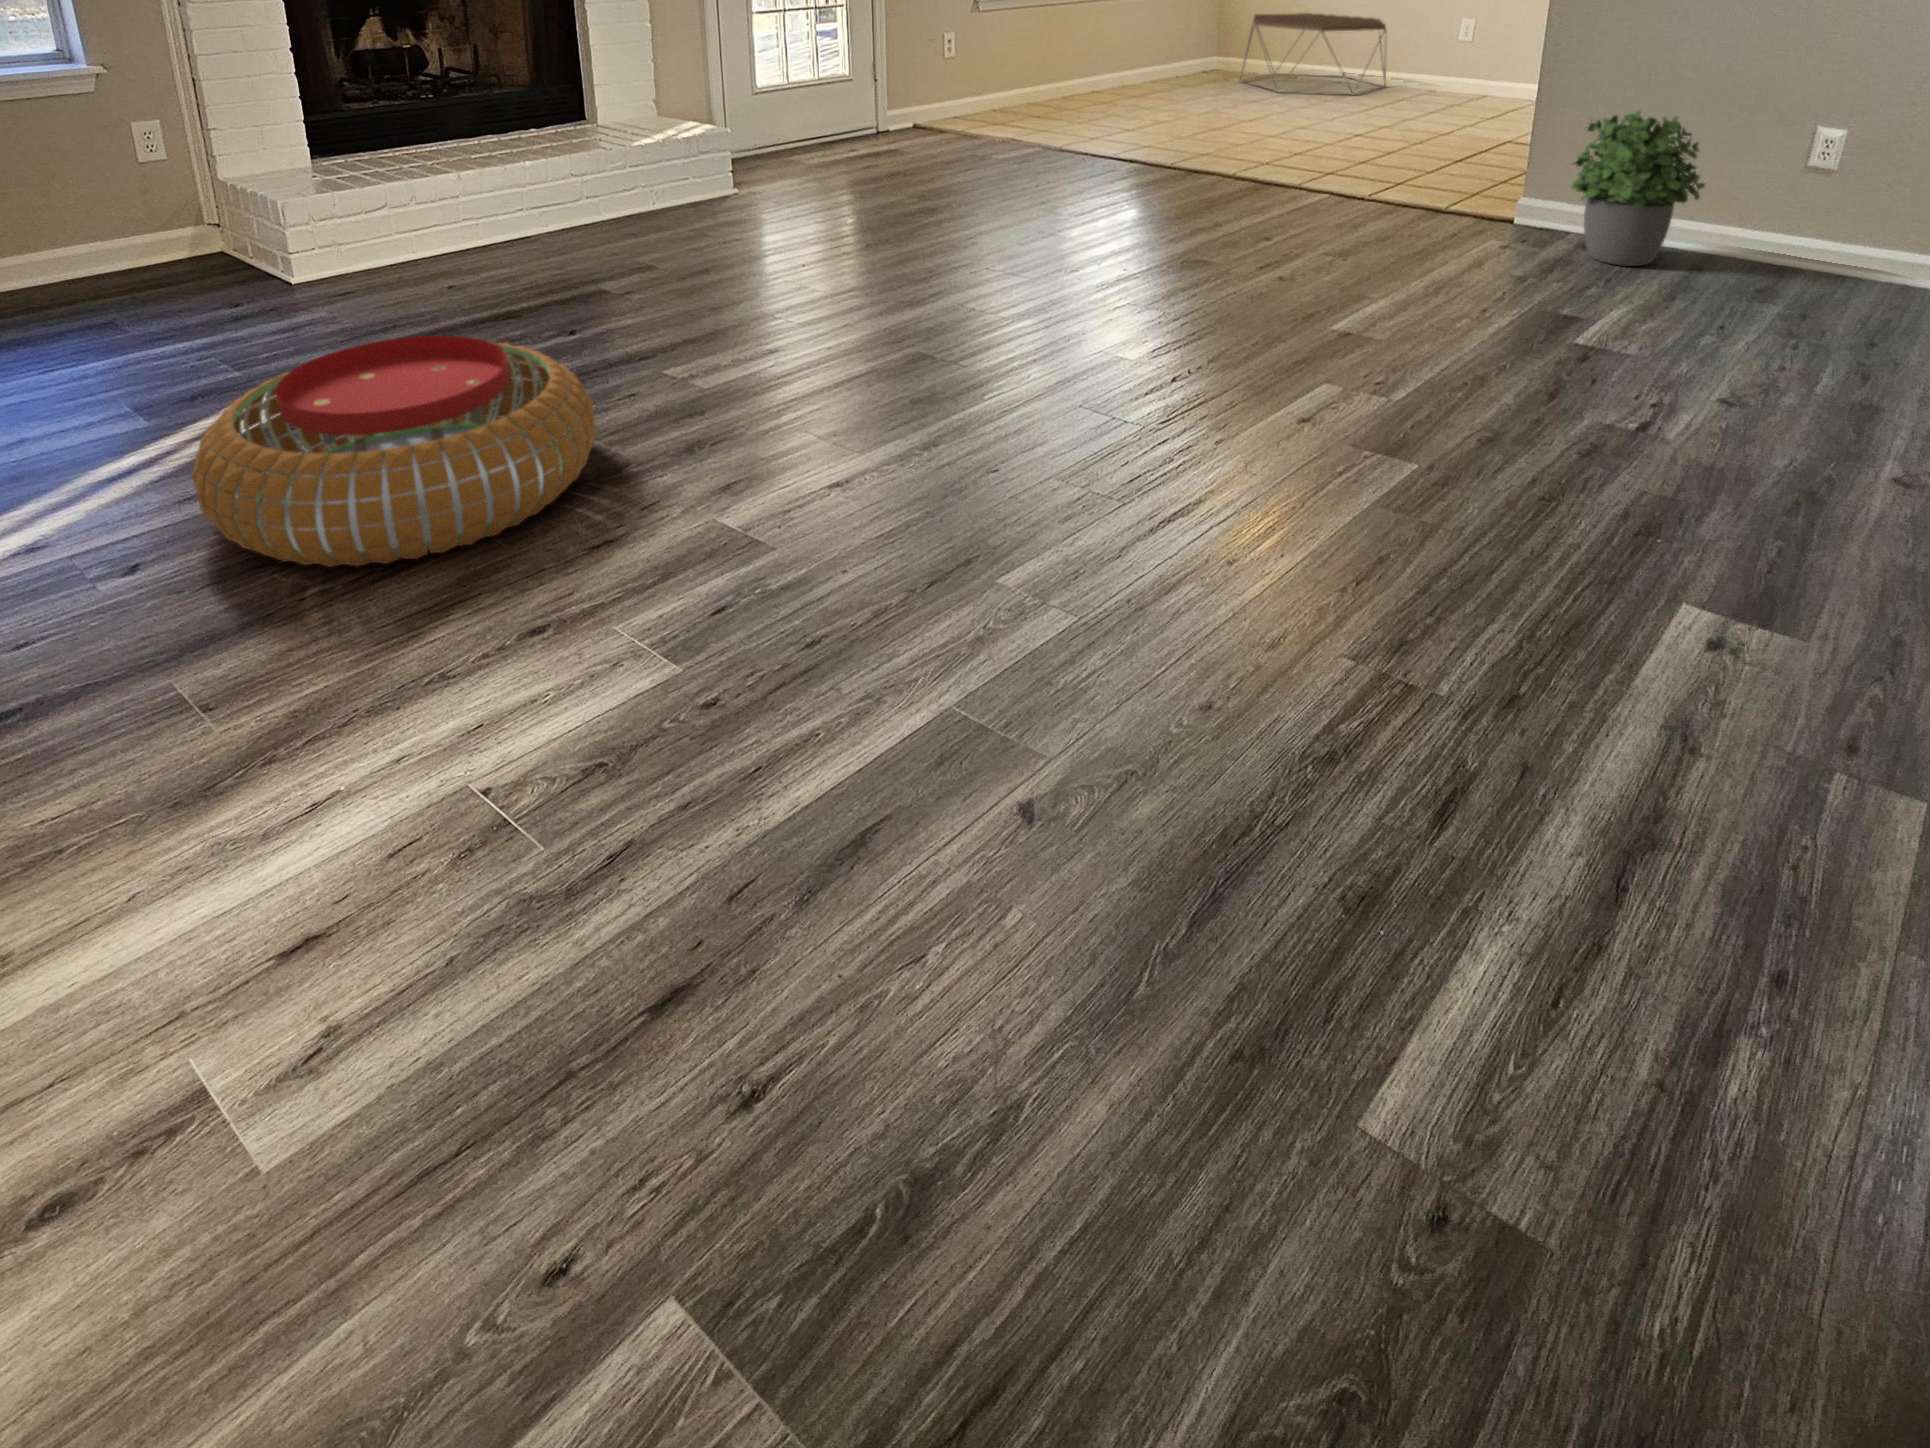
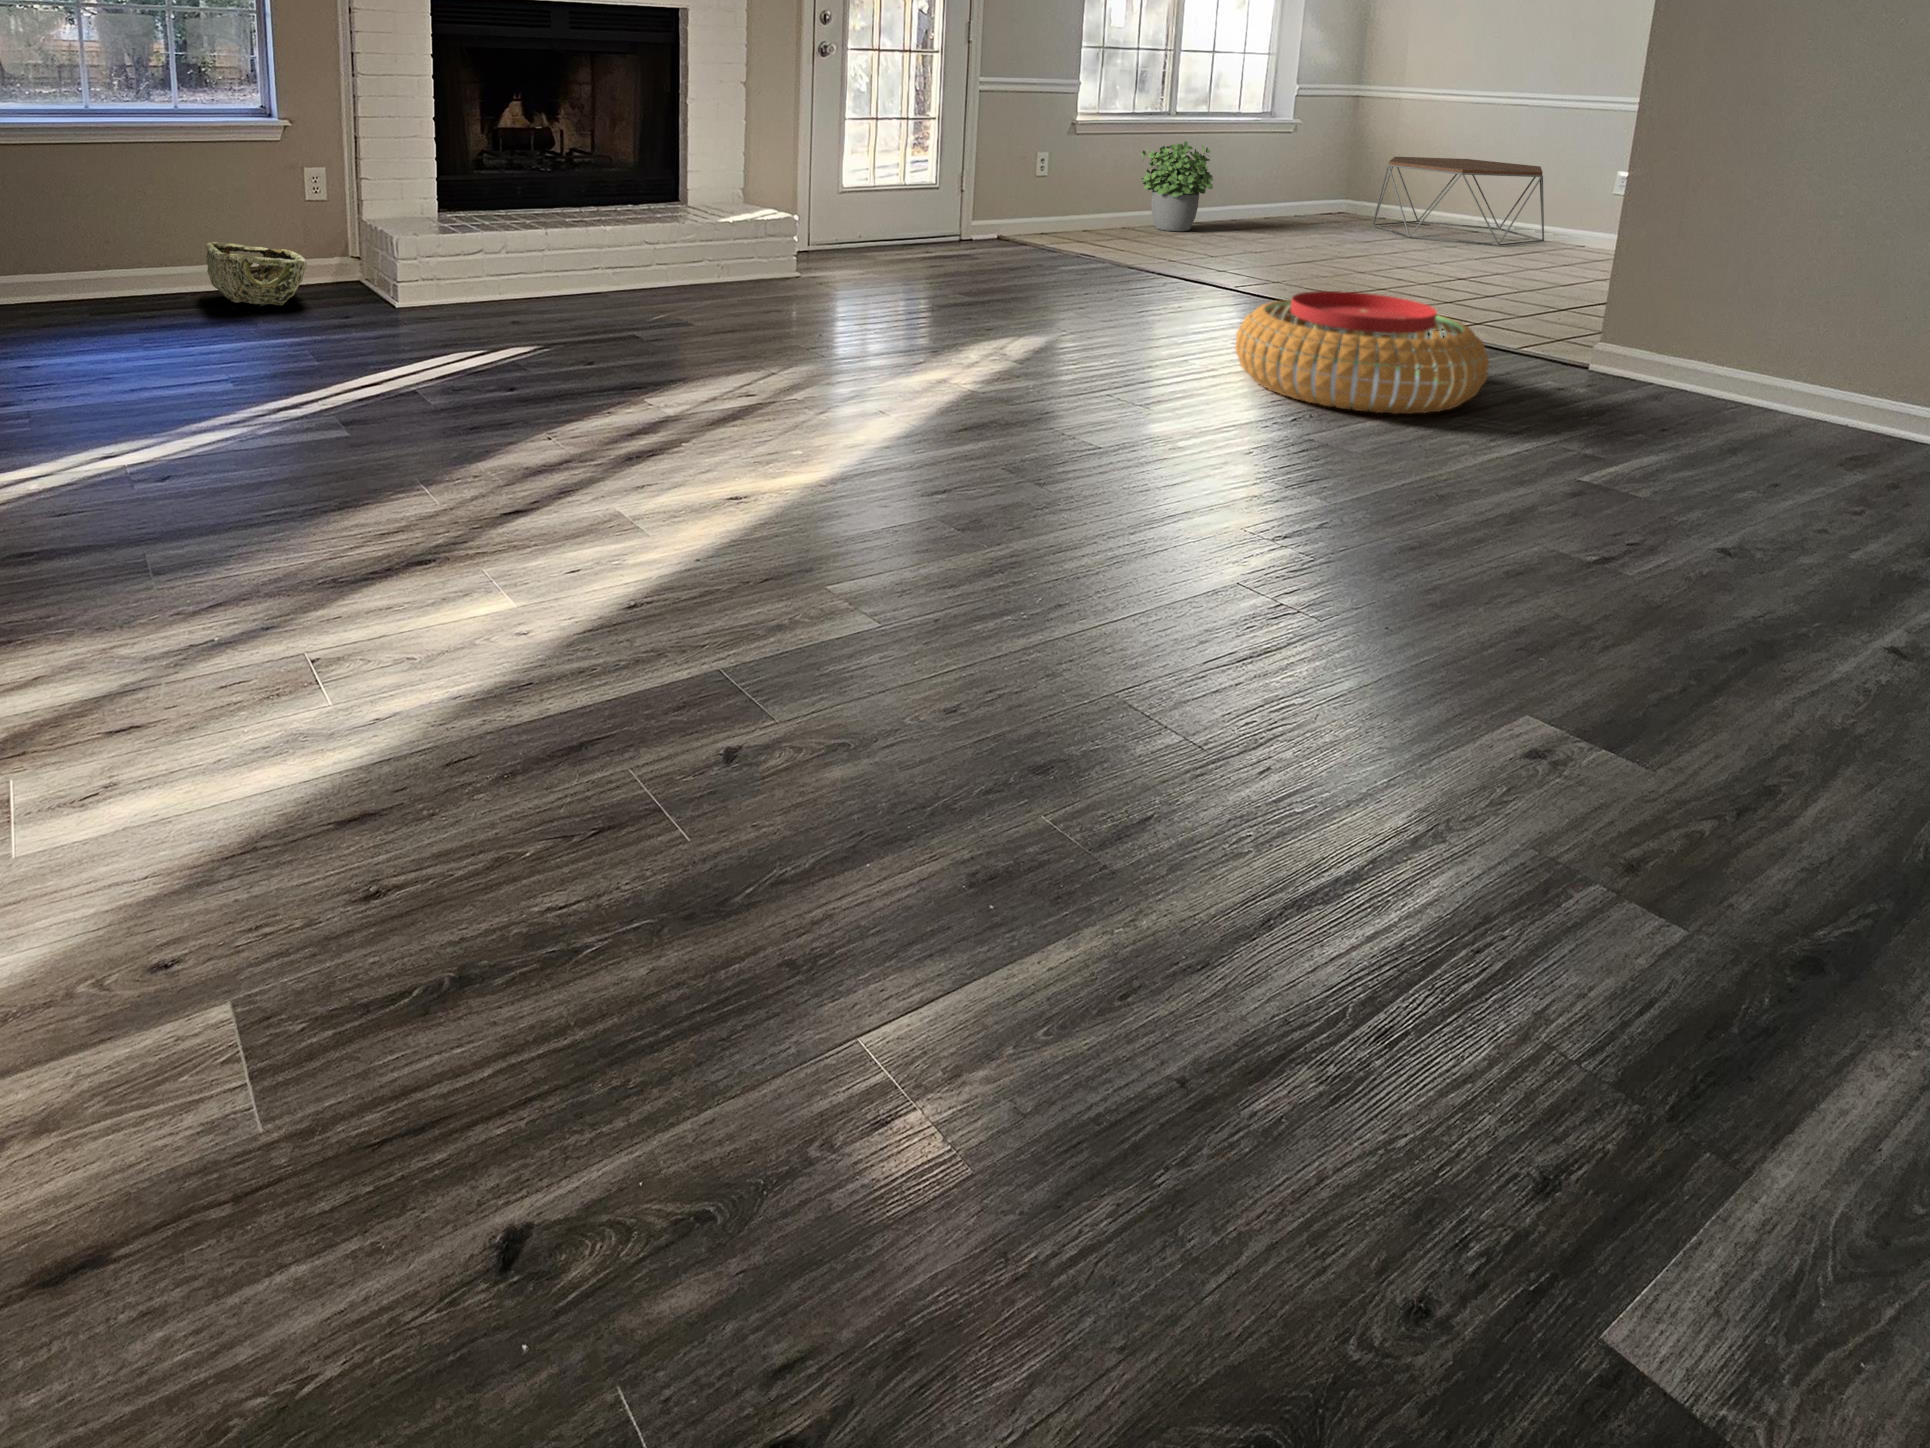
potted plant: present [1571,111,1705,266] -> present [1141,141,1213,231]
woven basket: none [15,223,167,301] -> present [206,242,307,306]
pouf: present [192,336,596,567] -> present [1235,291,1489,414]

